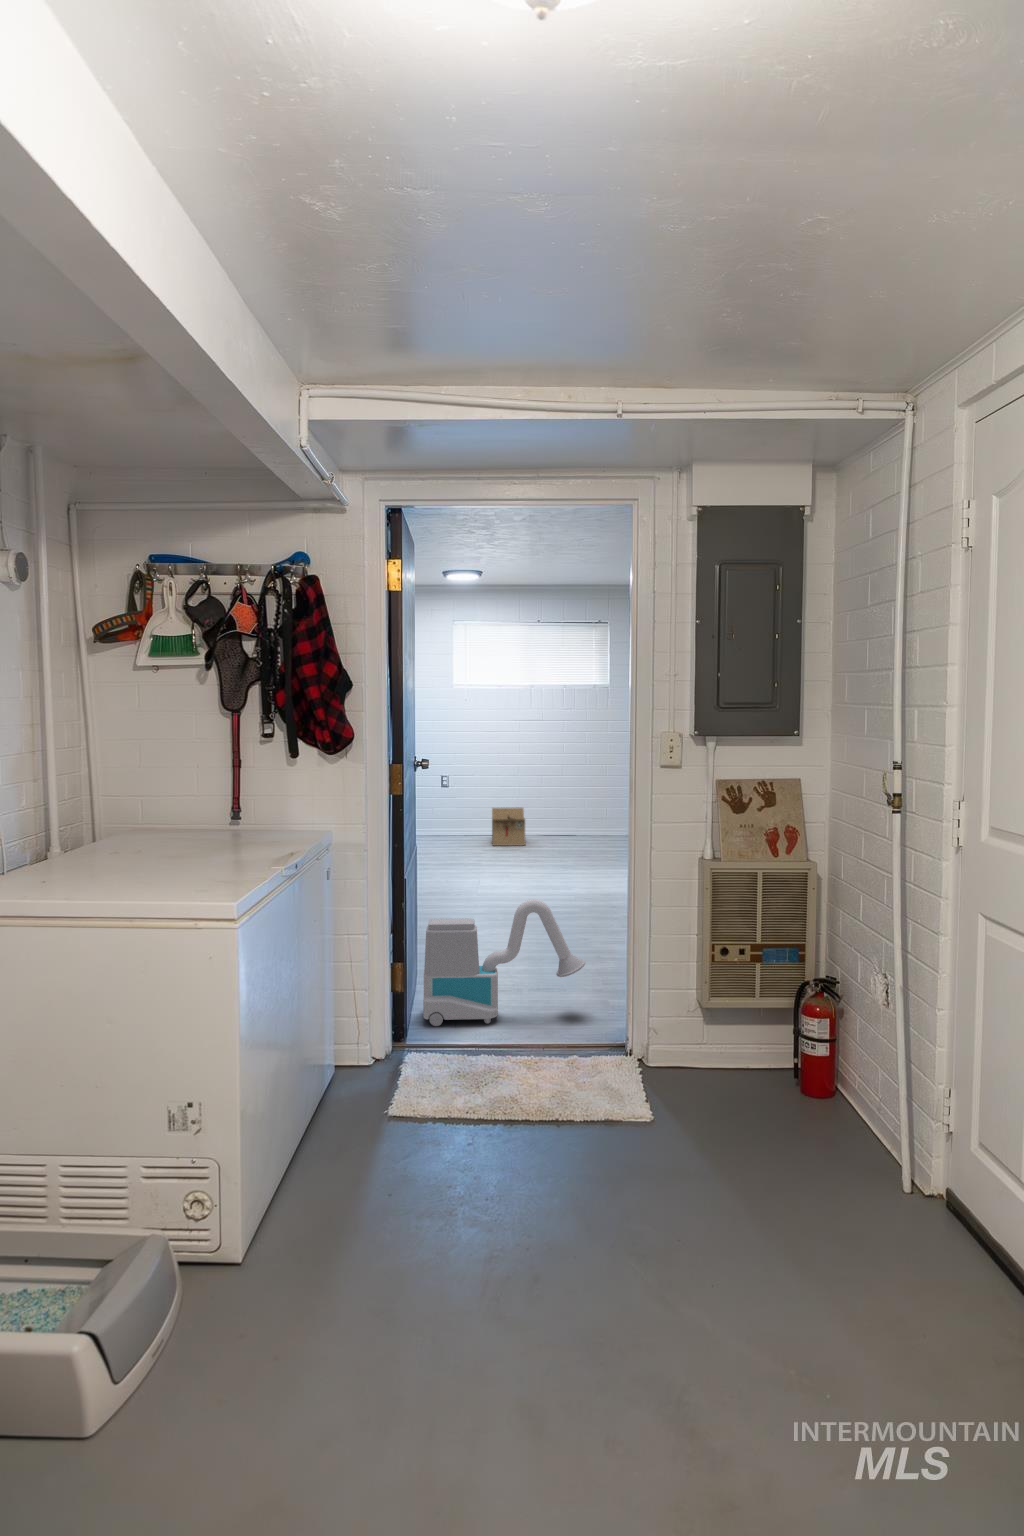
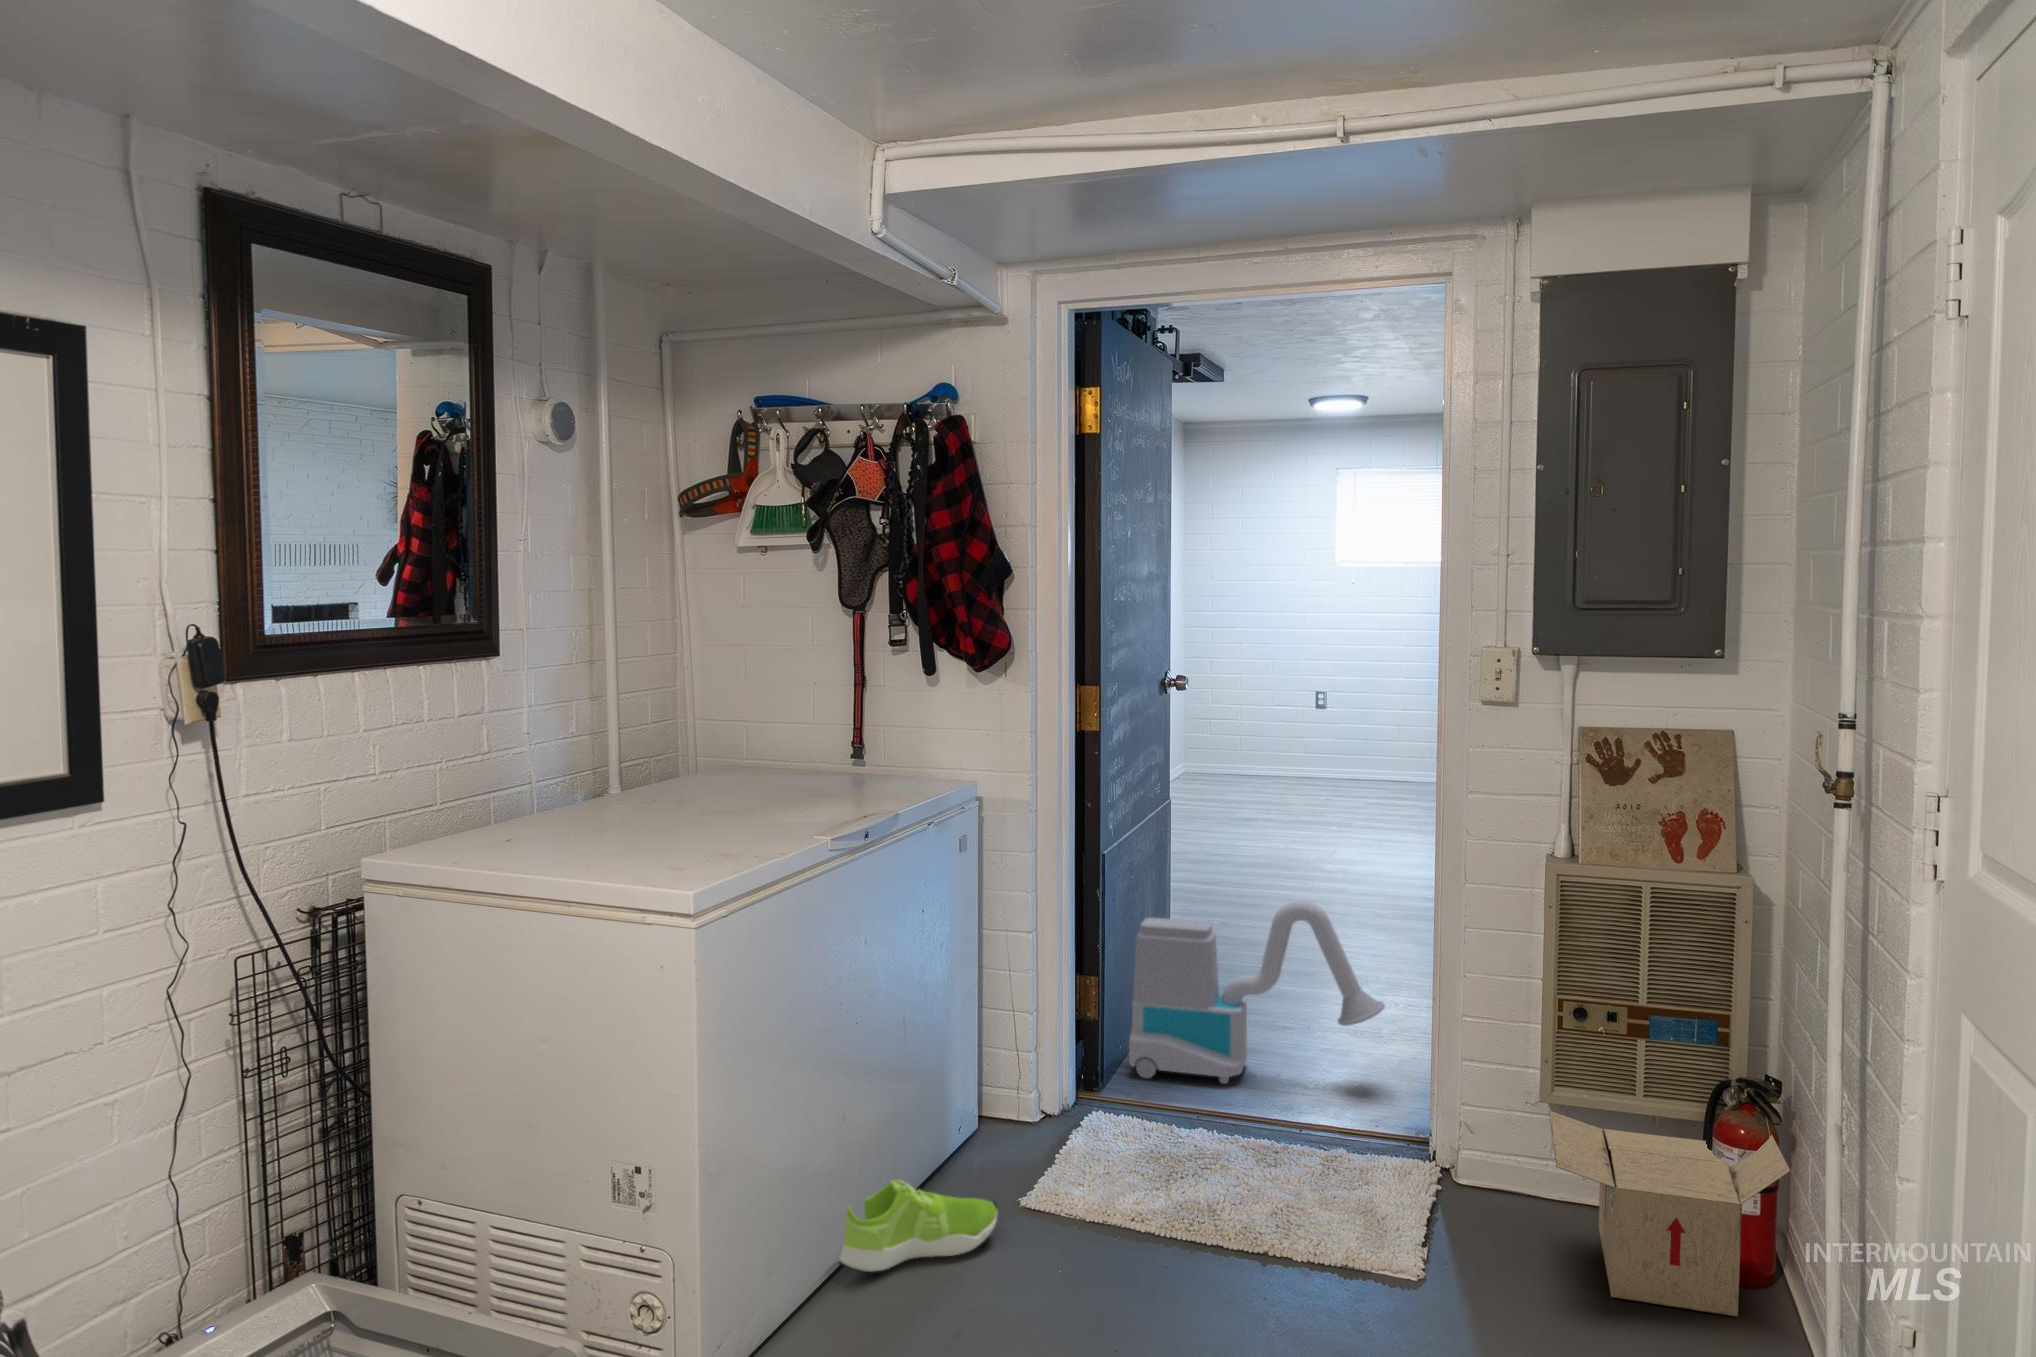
cardboard box: present [492,807,525,846] -> present [1549,1111,1790,1317]
shoe: none [275,1112,385,1180] -> present [839,1180,997,1272]

